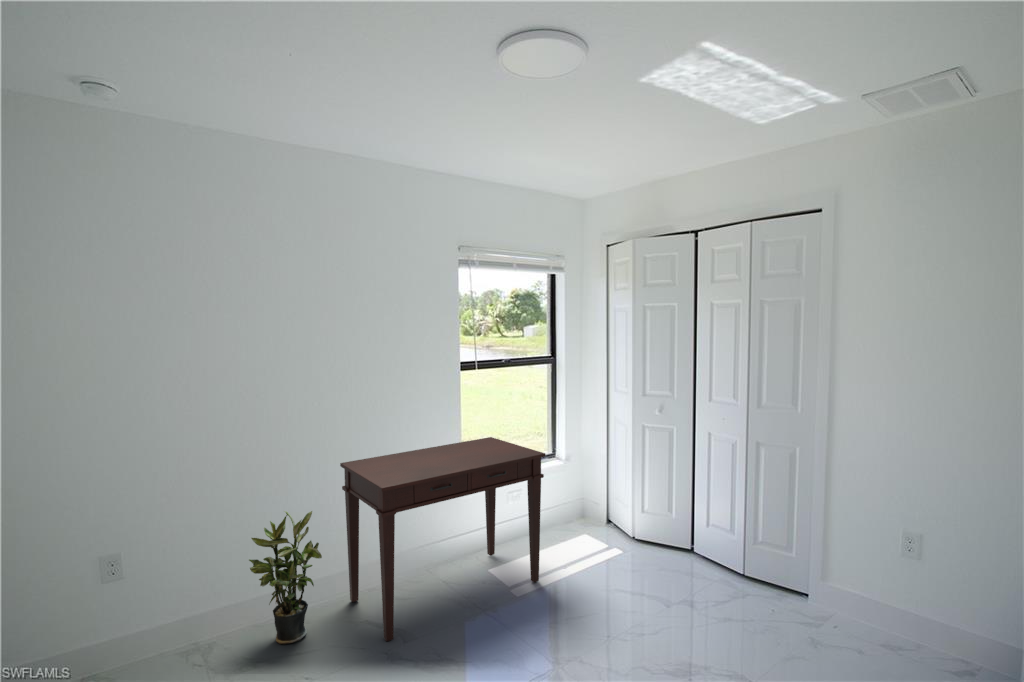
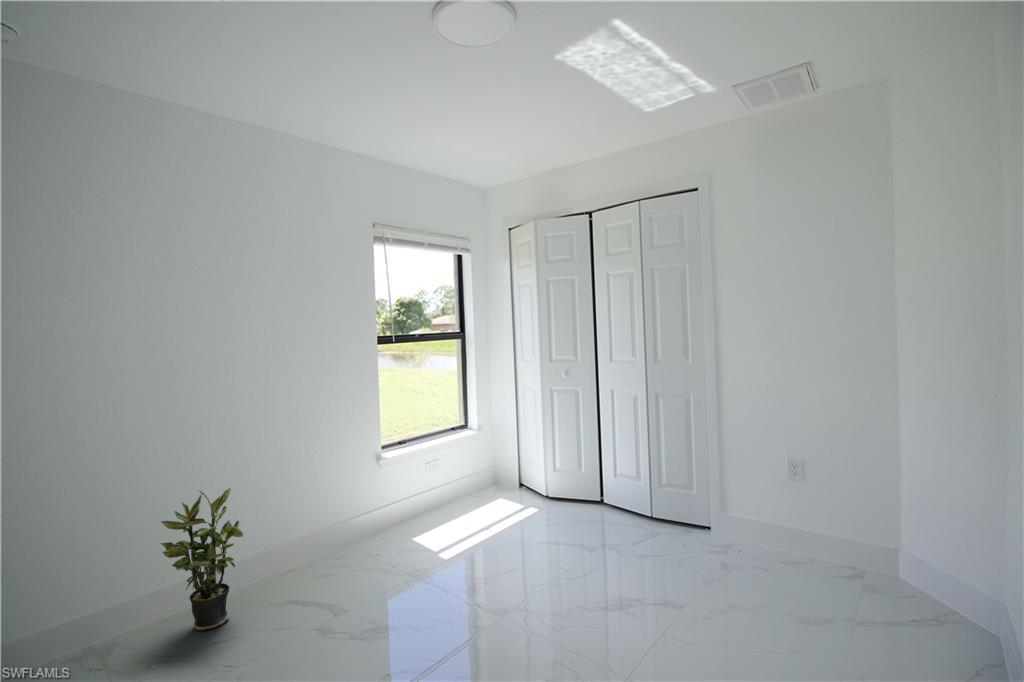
desk: present [340,437,546,641] -> none [257,410,467,611]

